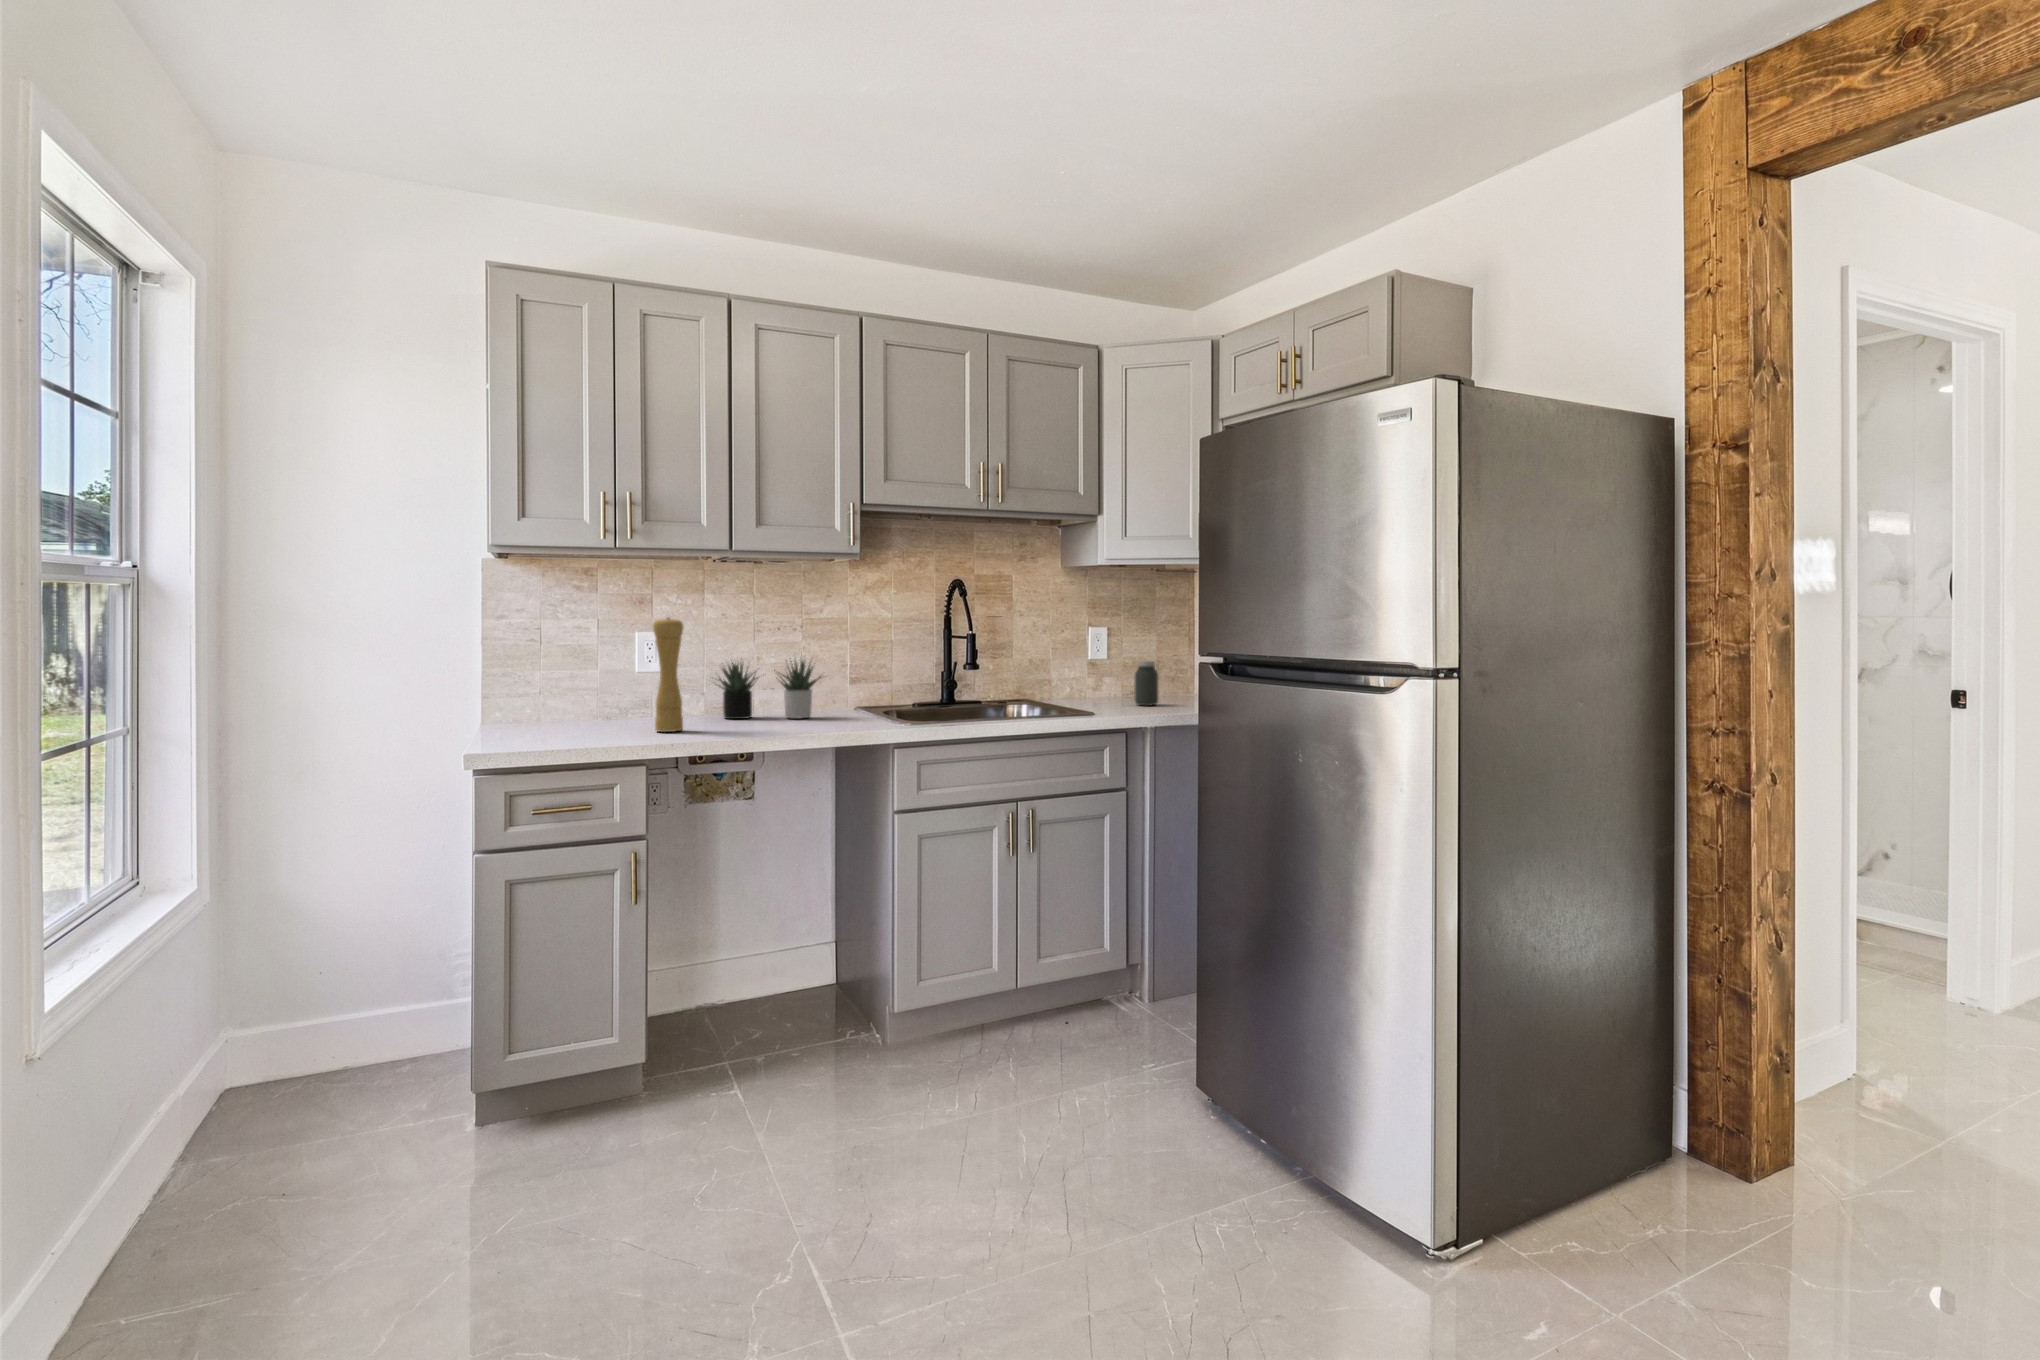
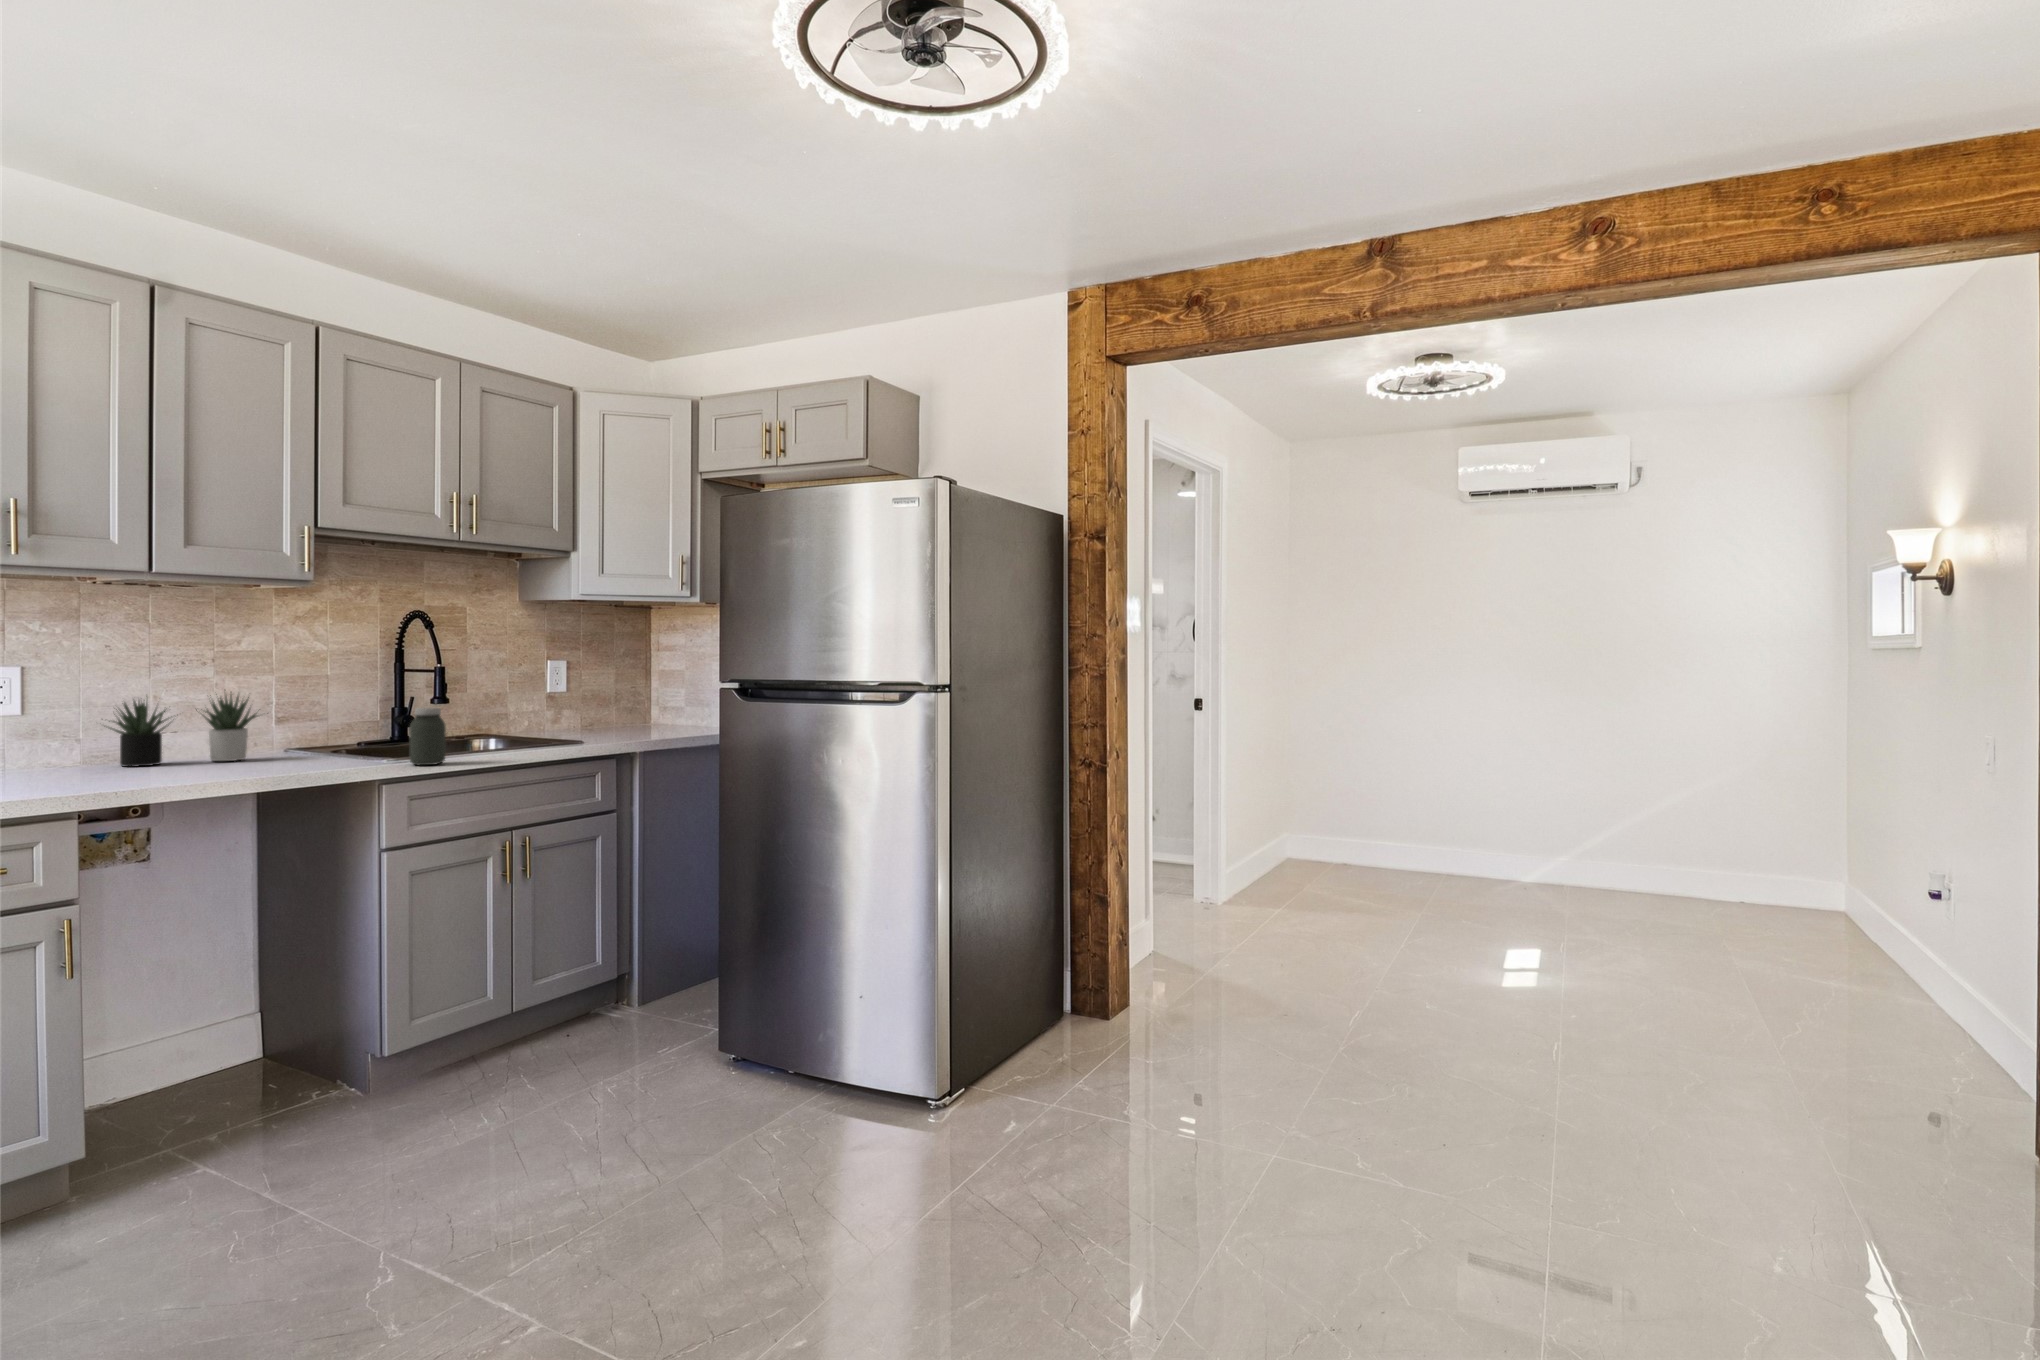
pepper mill: present [653,618,683,732] -> none [50,651,96,784]
jar: present [1134,661,1158,706] -> present [410,708,446,765]

